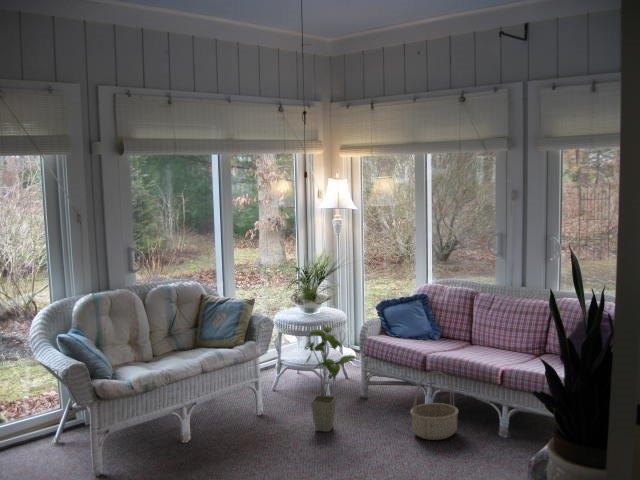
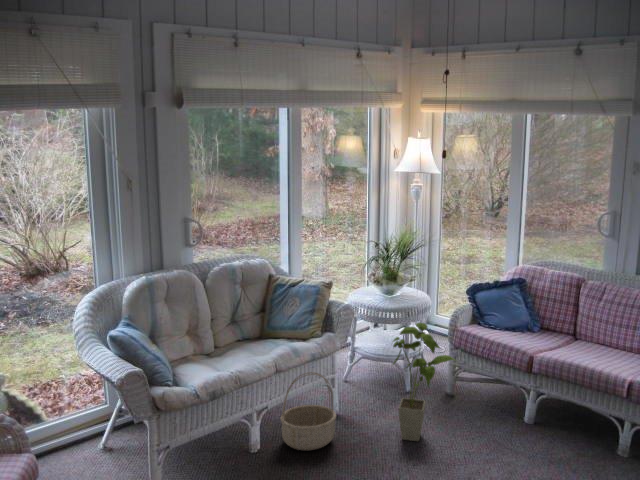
basket: present [410,371,459,440] -> present [280,372,336,450]

